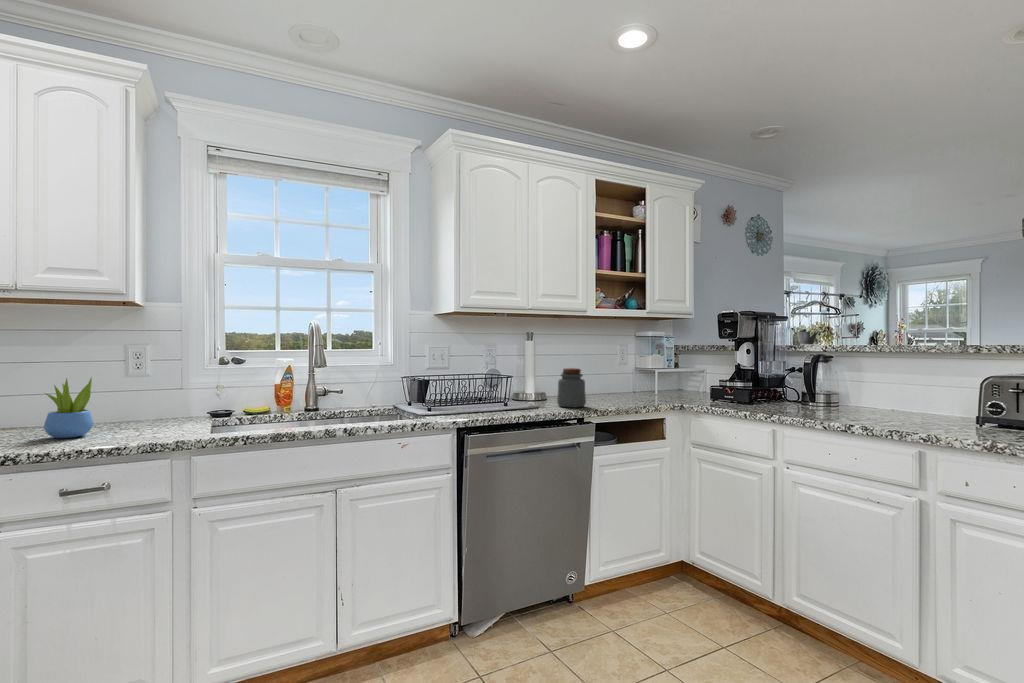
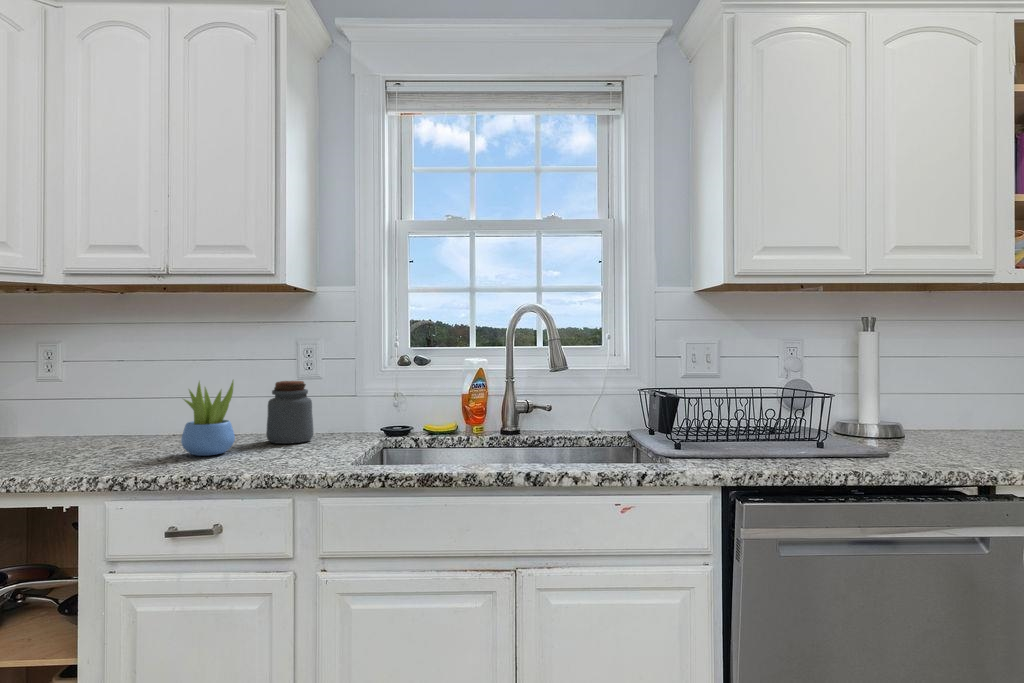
jar: present [557,368,586,407] -> present [266,381,313,444]

